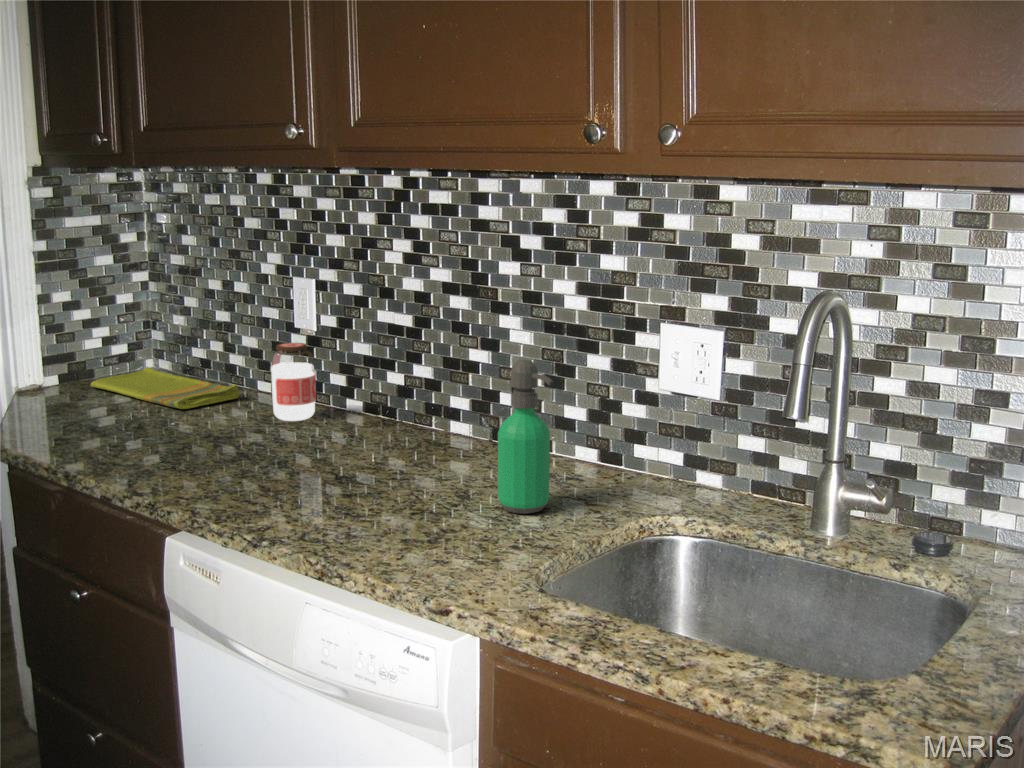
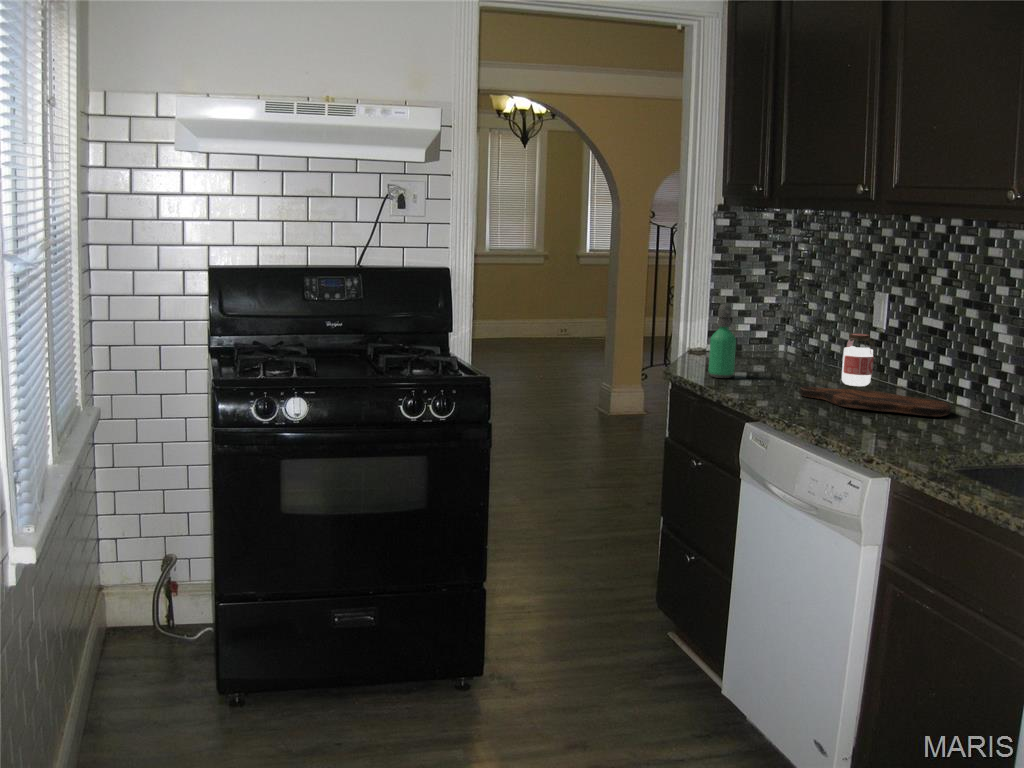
soap dispenser: present [498,359,553,514] -> present [709,304,736,378]
dish towel: present [91,367,239,409] -> none [737,347,828,372]
cutting board: none [230,433,464,473] -> present [800,386,951,417]

